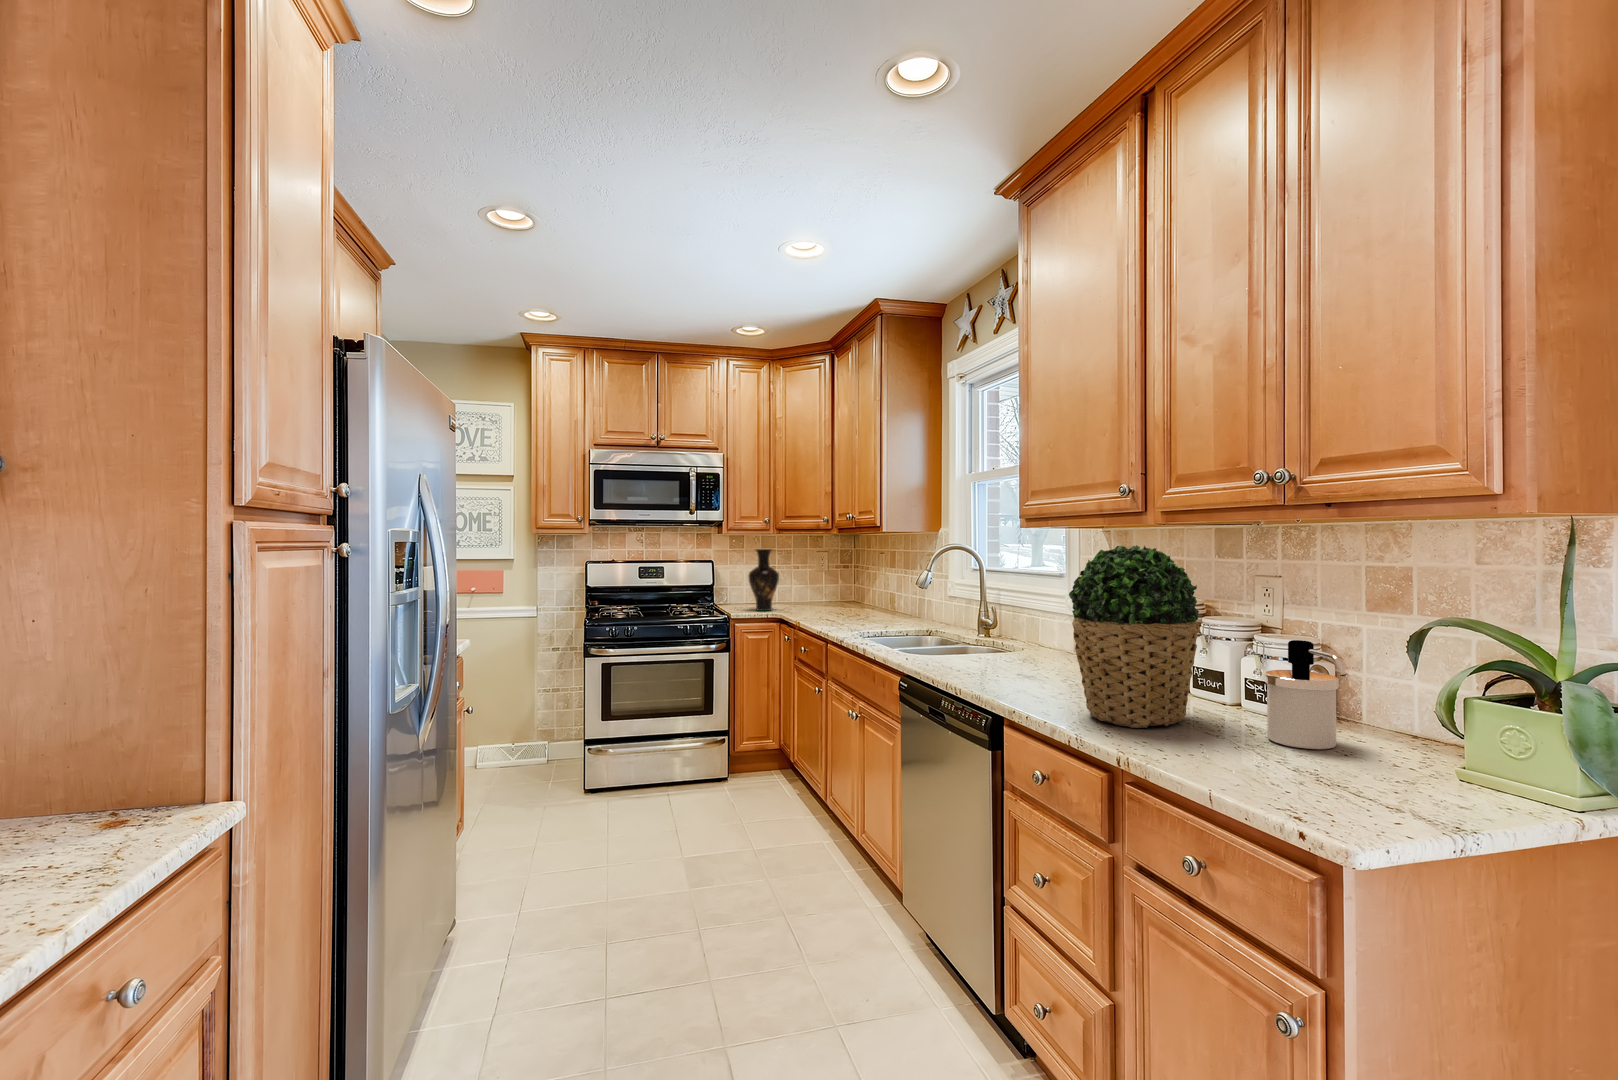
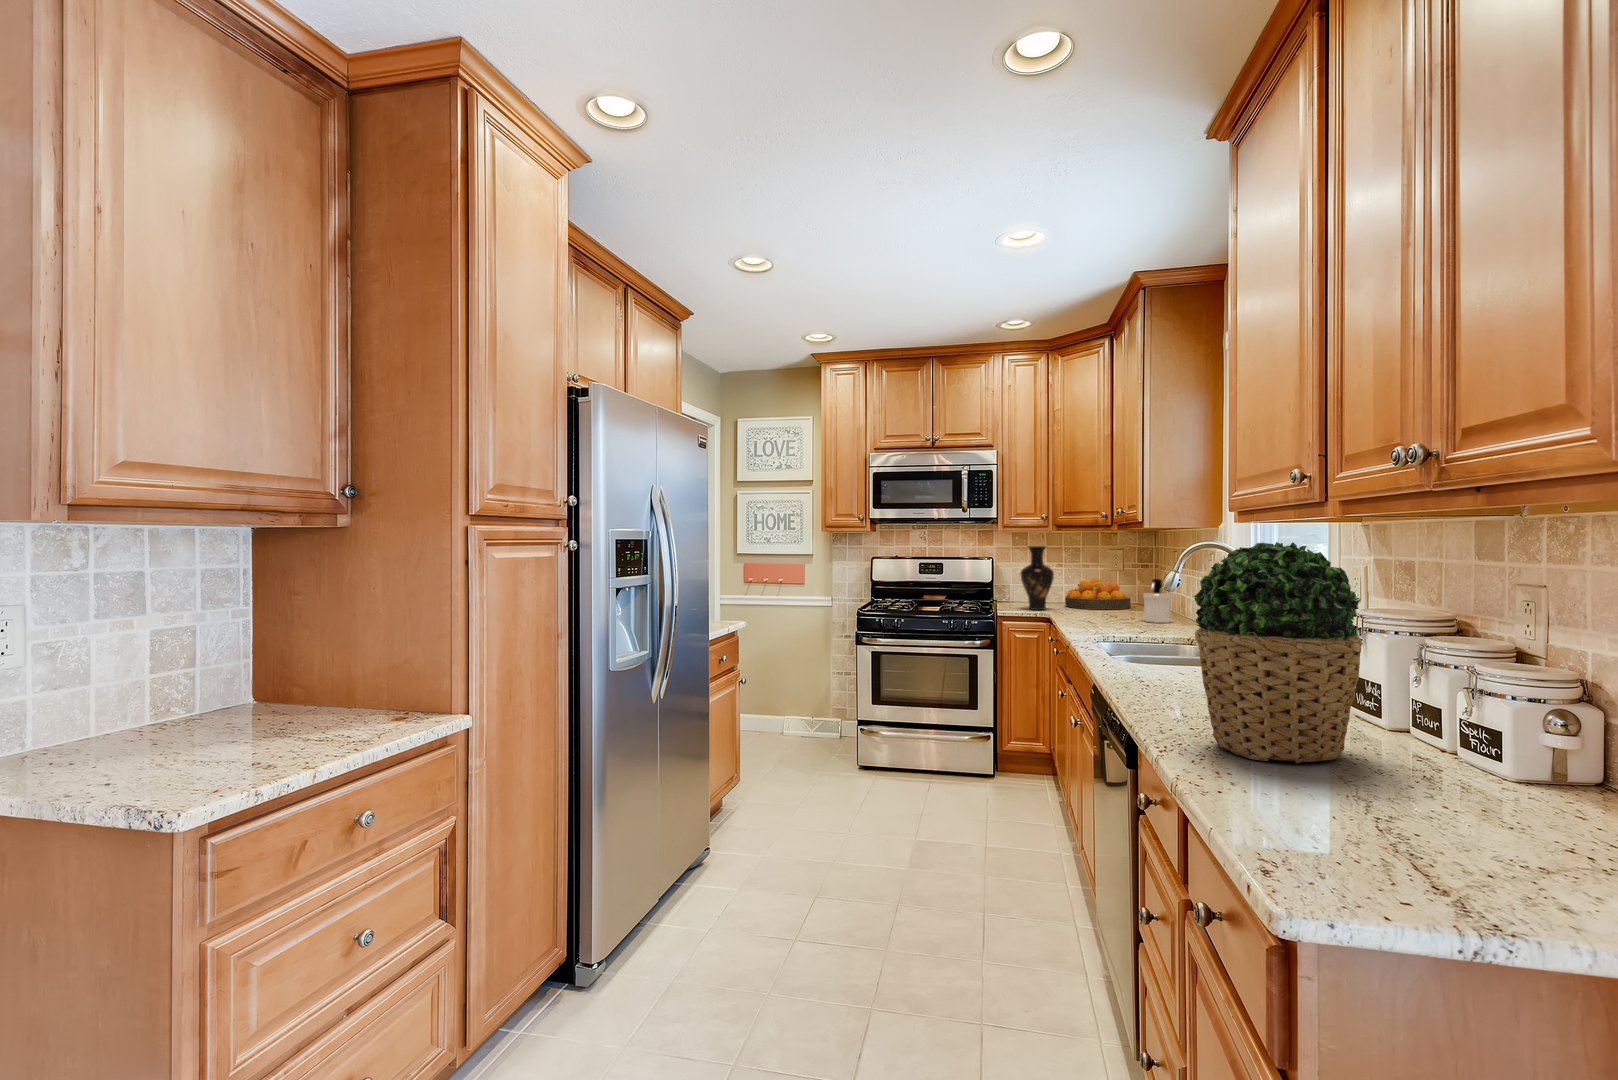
fruit bowl: none [783,579,839,608] -> present [1065,578,1131,609]
soap dispenser: present [1265,640,1346,749] -> present [1143,579,1171,623]

